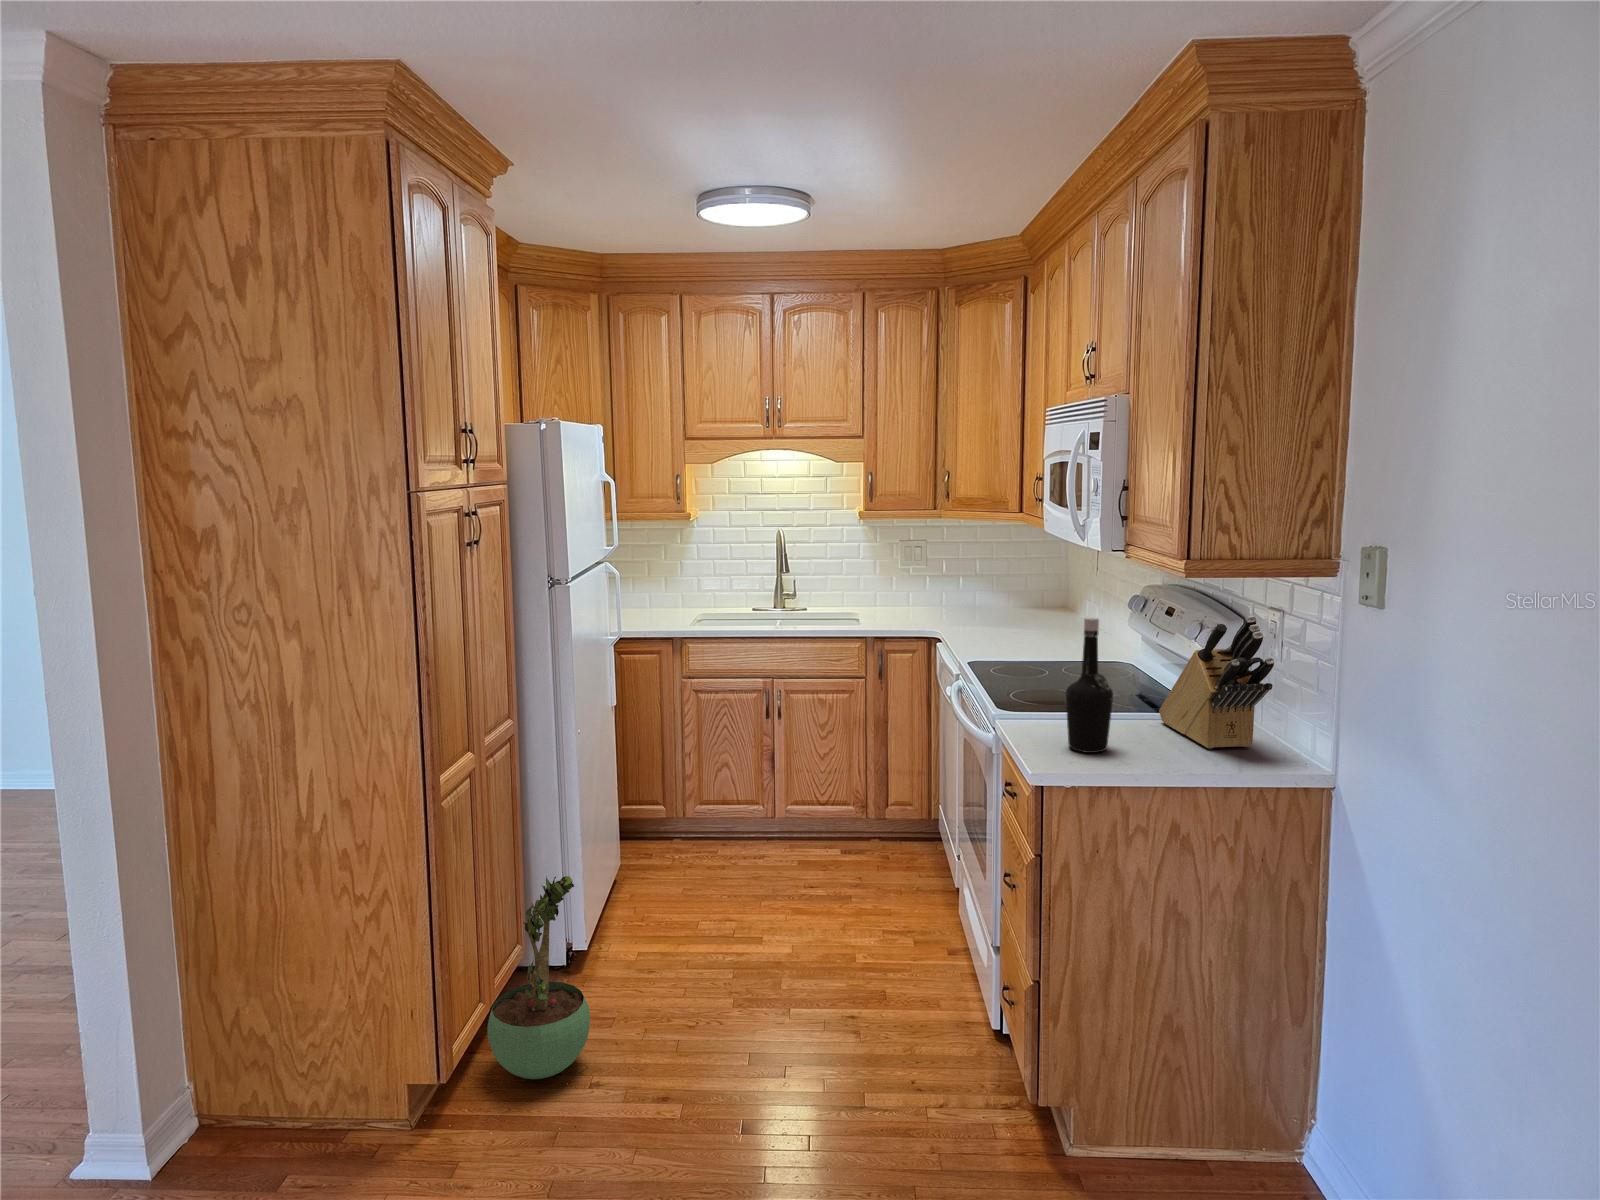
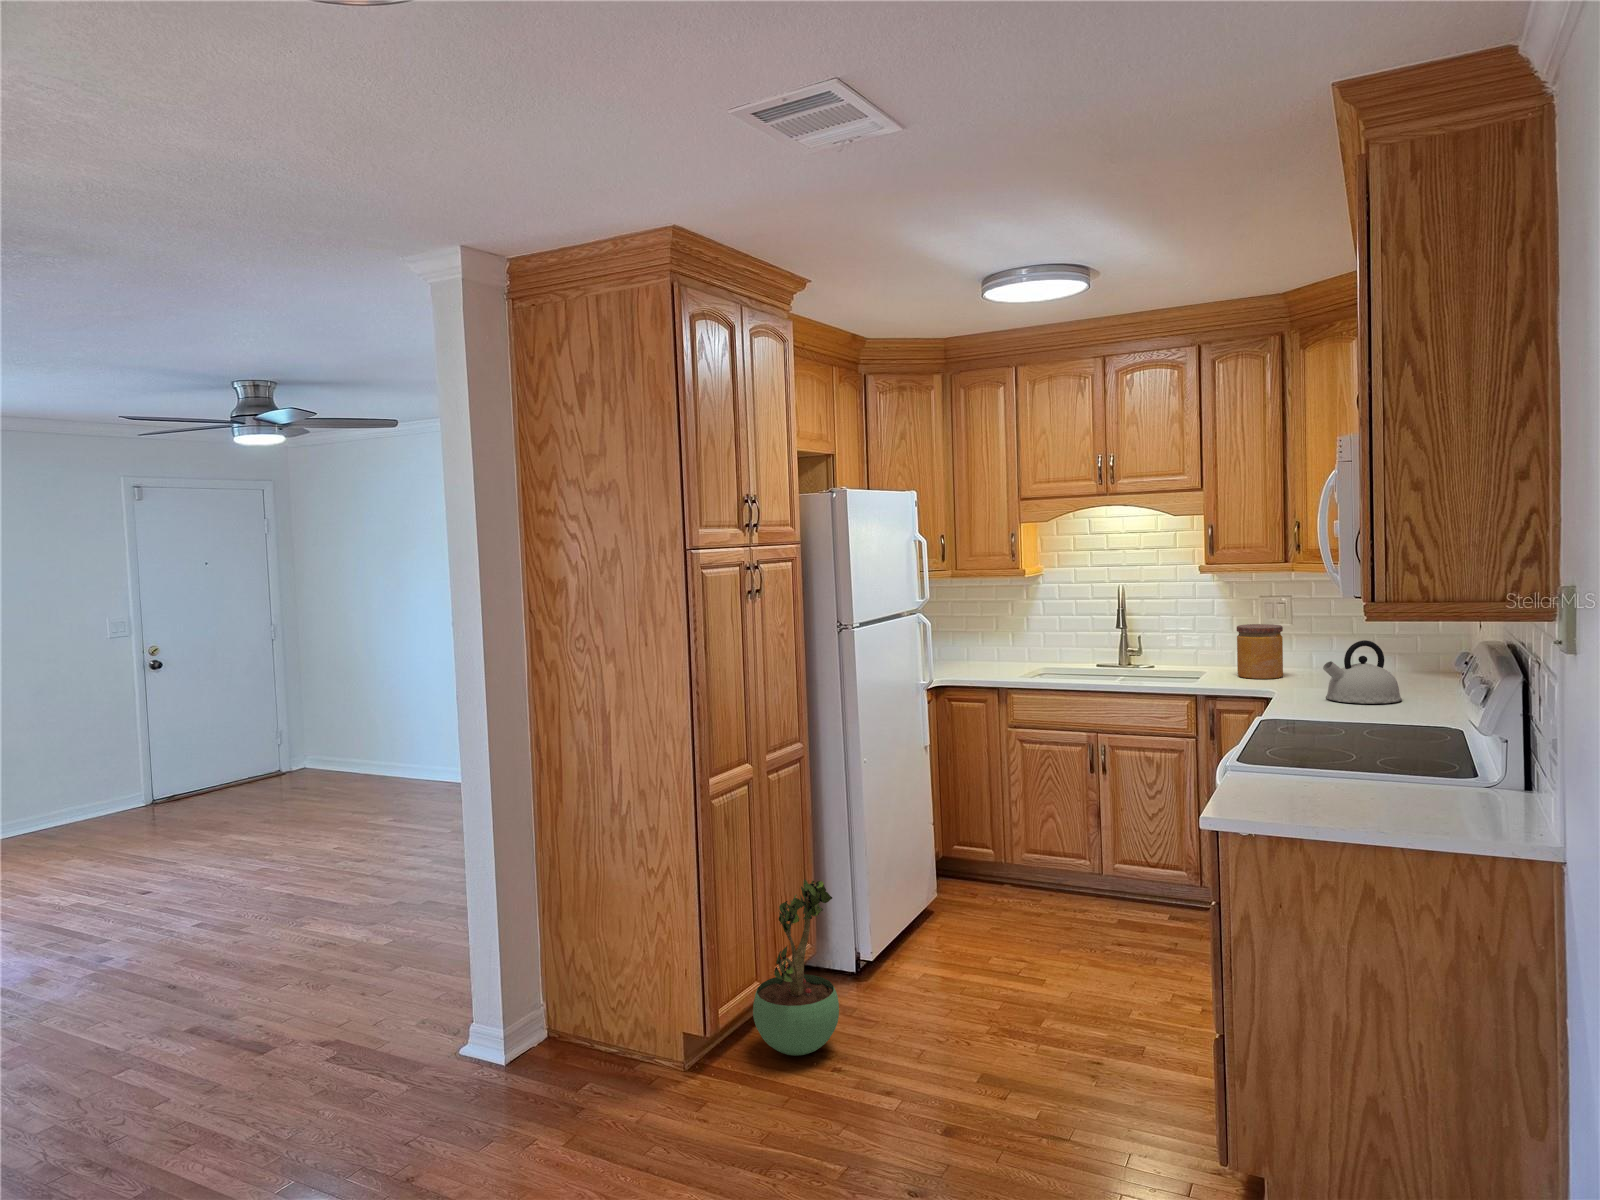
jar: none [889,567,929,618] -> present [1237,624,1283,679]
kettle: none [988,583,1051,641] -> present [1323,640,1402,704]
knife block: present [1159,616,1274,749] -> none [1410,665,1494,814]
bottle: present [1066,617,1113,753] -> none [1262,664,1314,805]

